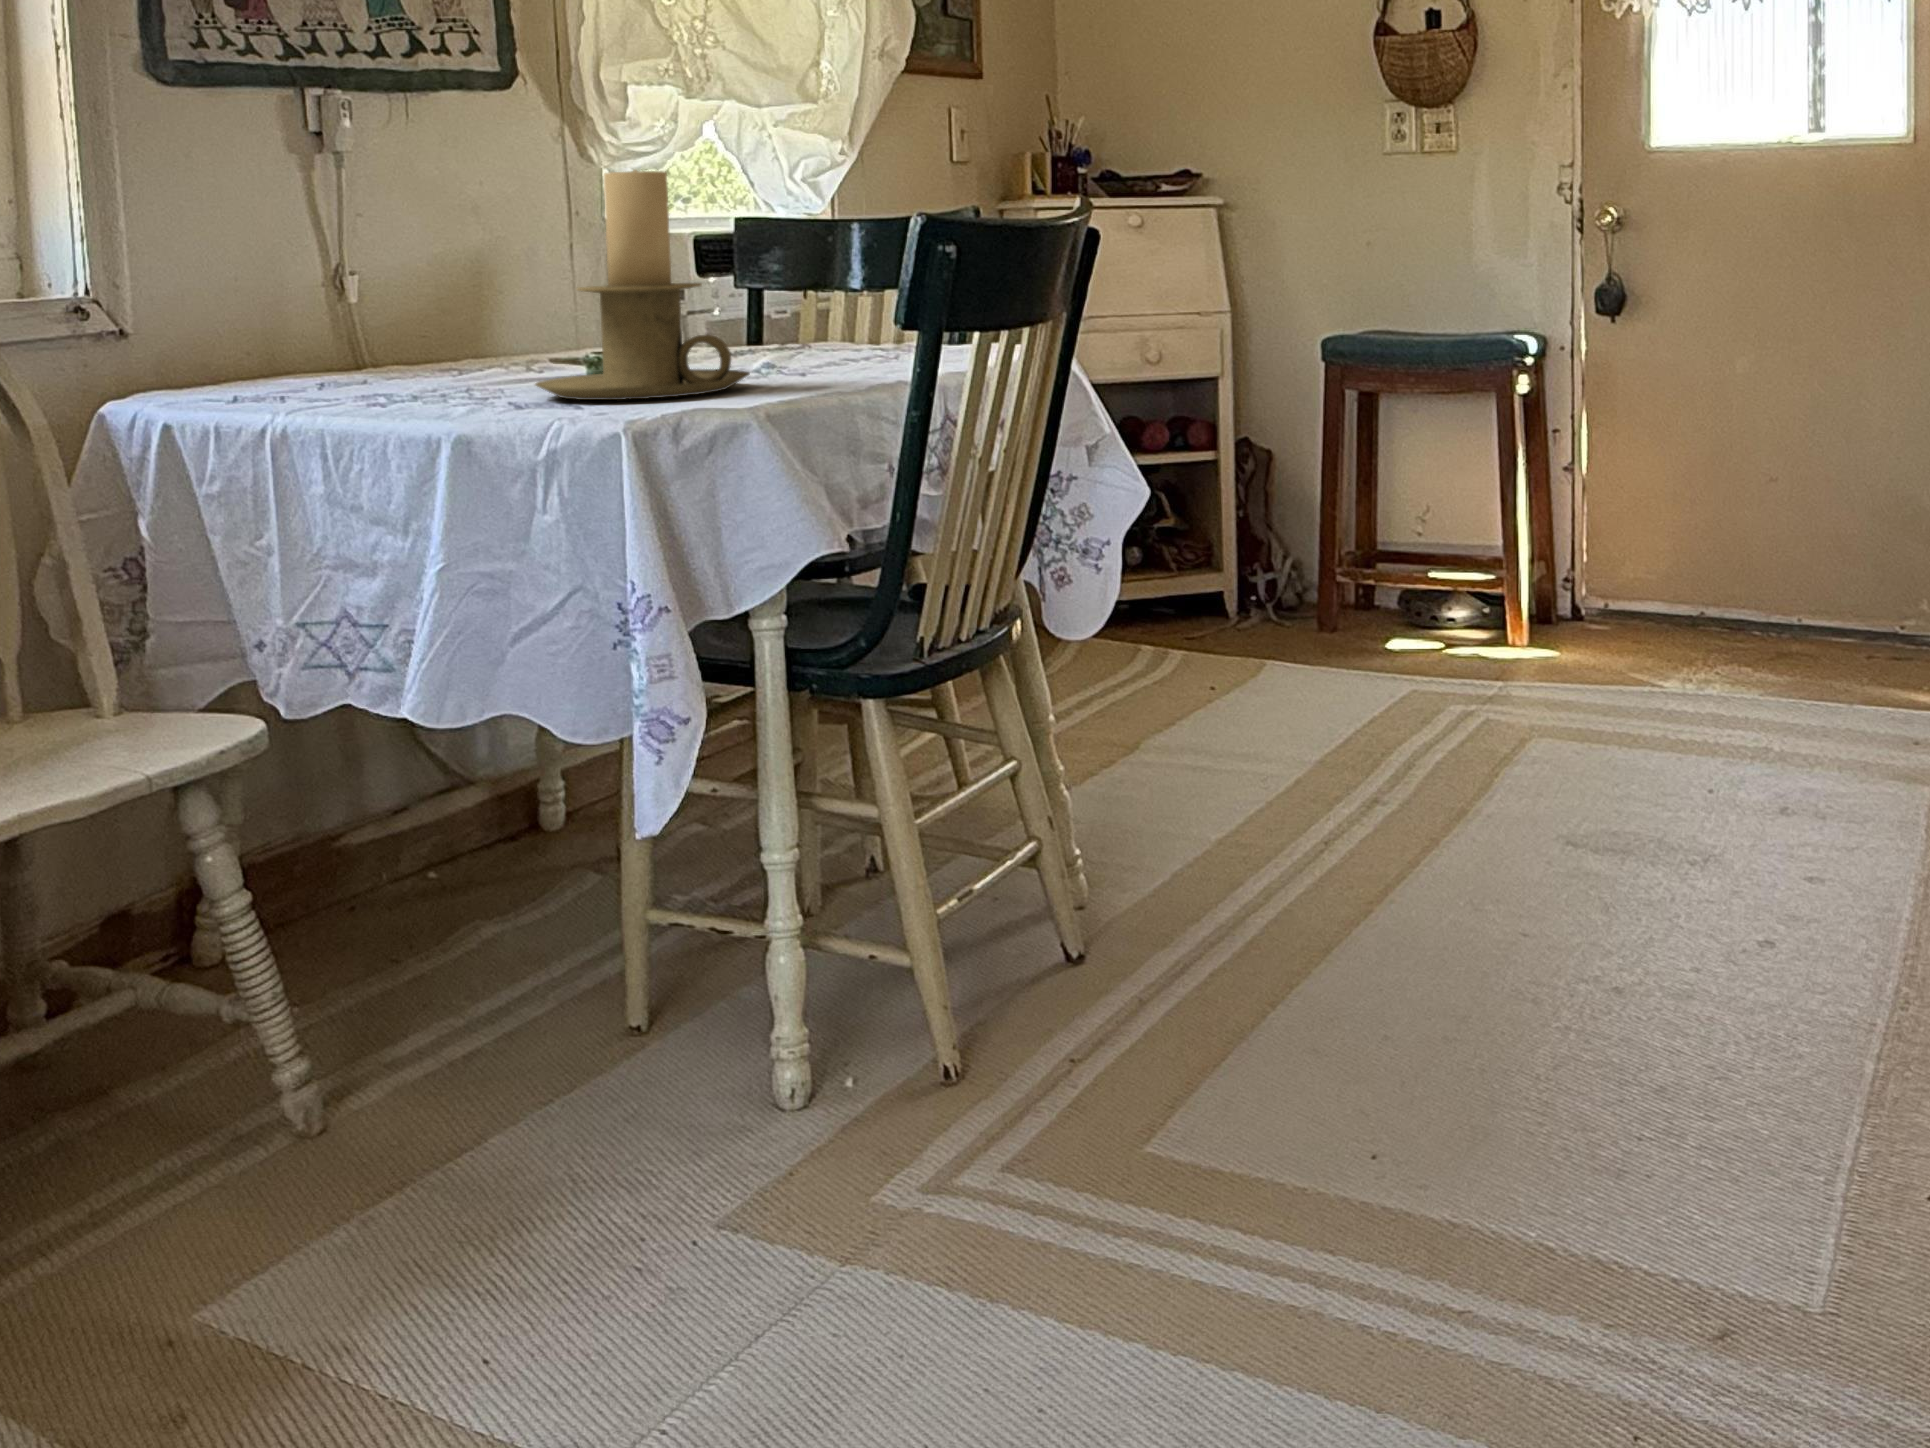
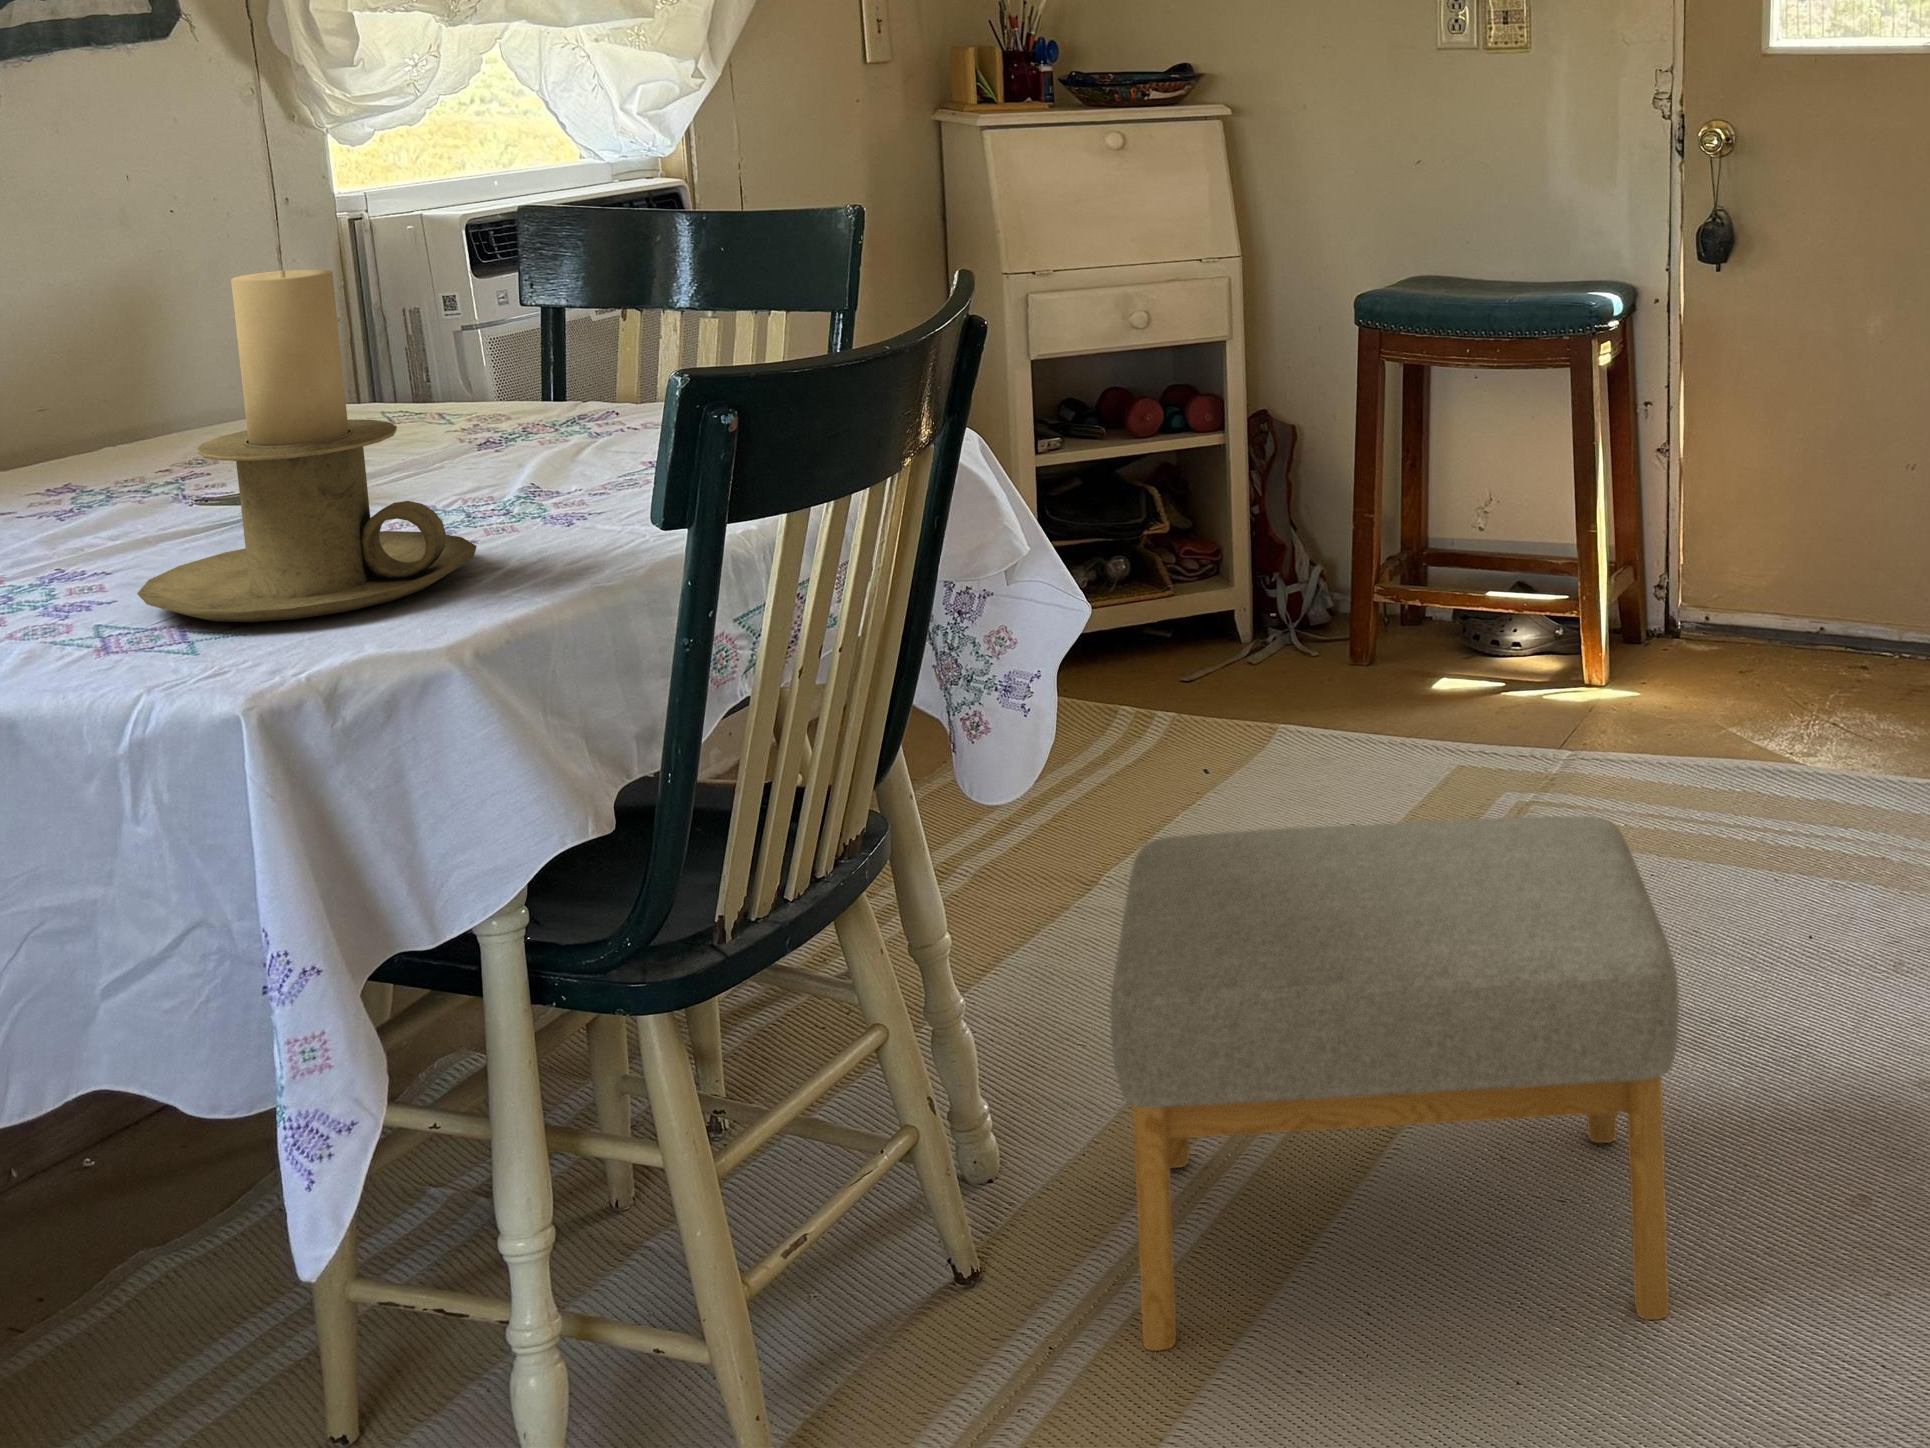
footstool: none [1181,646,1618,1012] -> present [1110,816,1679,1351]

